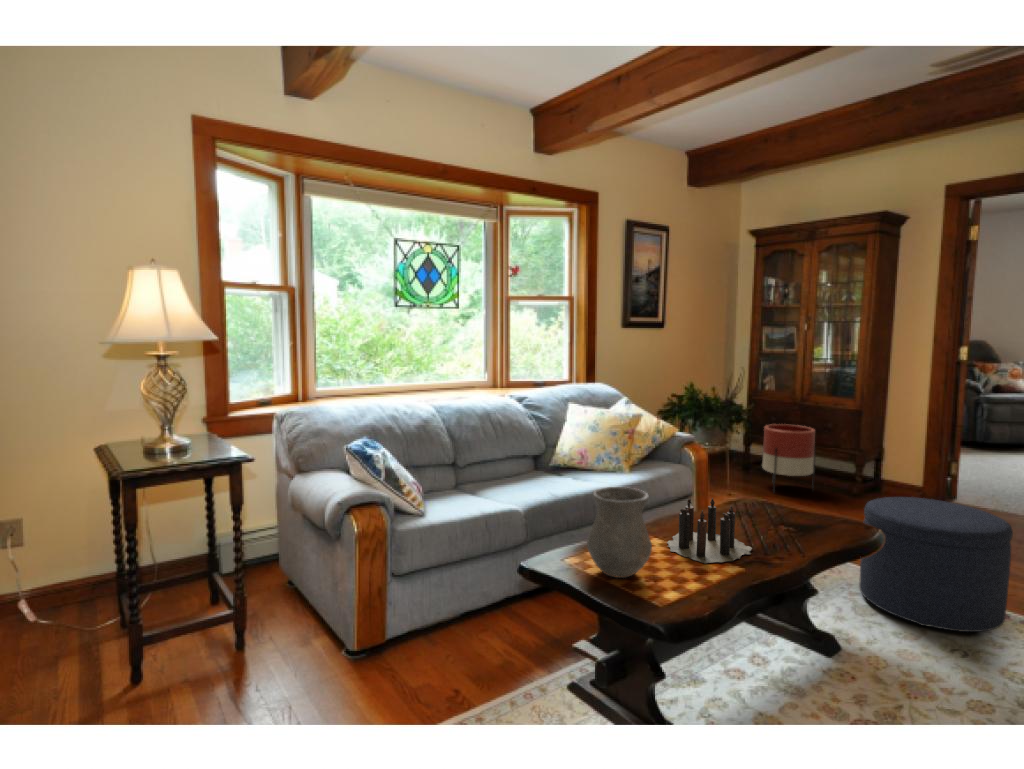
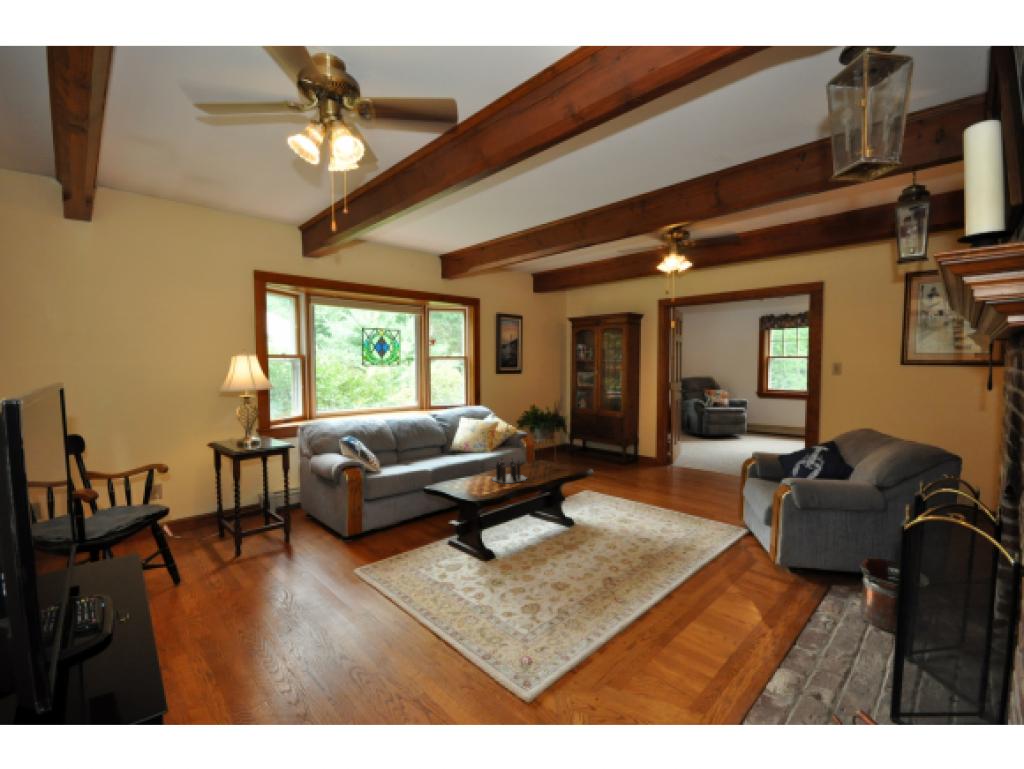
planter: present [762,424,816,492] -> none [576,427,603,466]
vase: present [587,487,652,578] -> none [452,452,479,489]
ottoman: present [859,497,1013,632] -> none [596,459,654,516]

